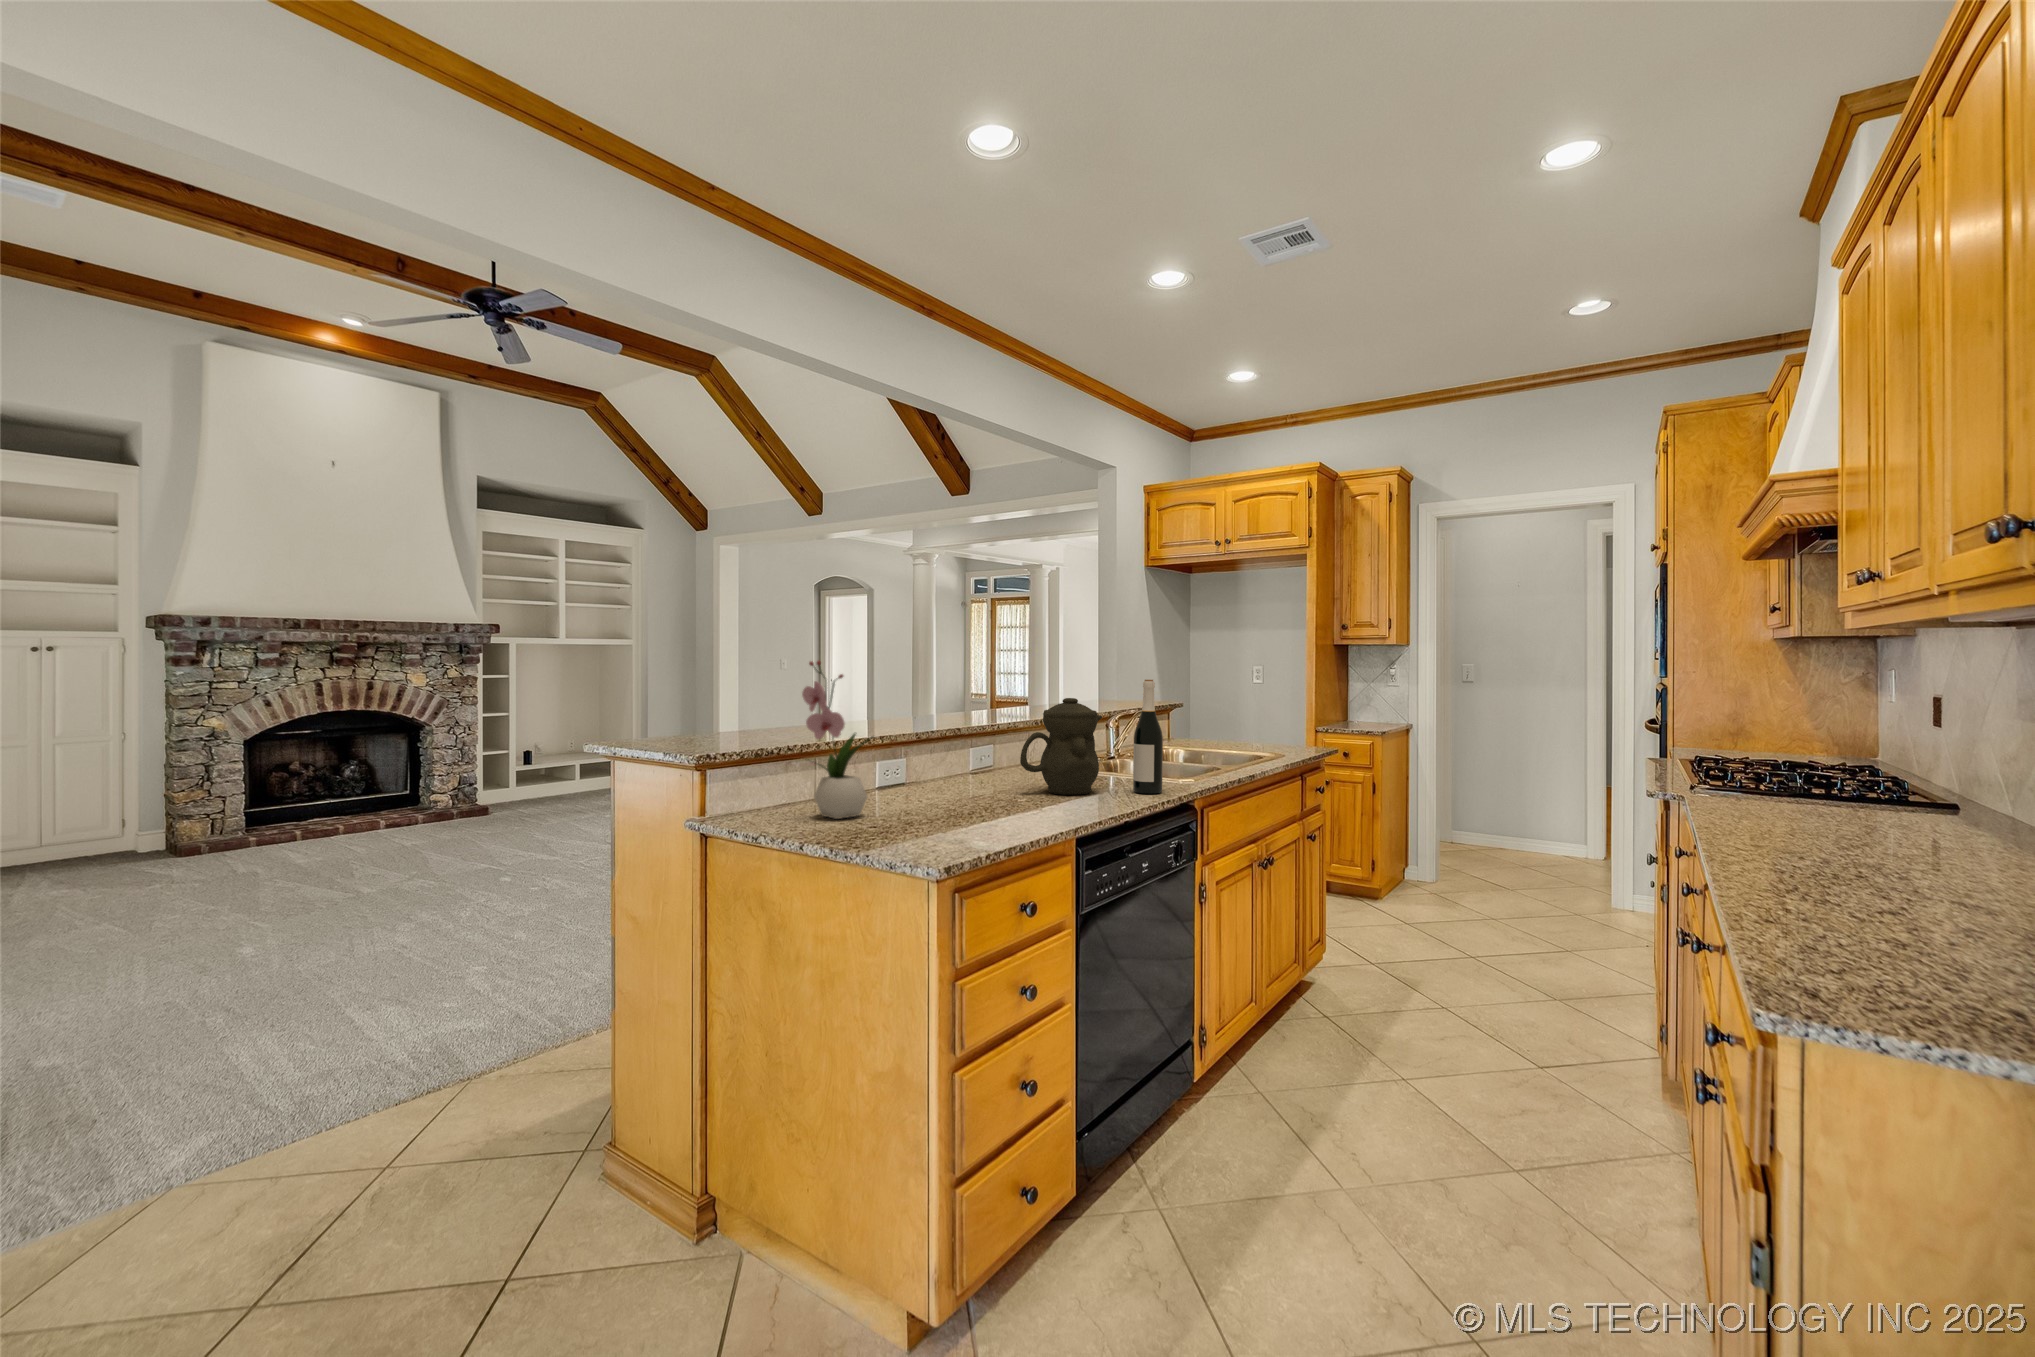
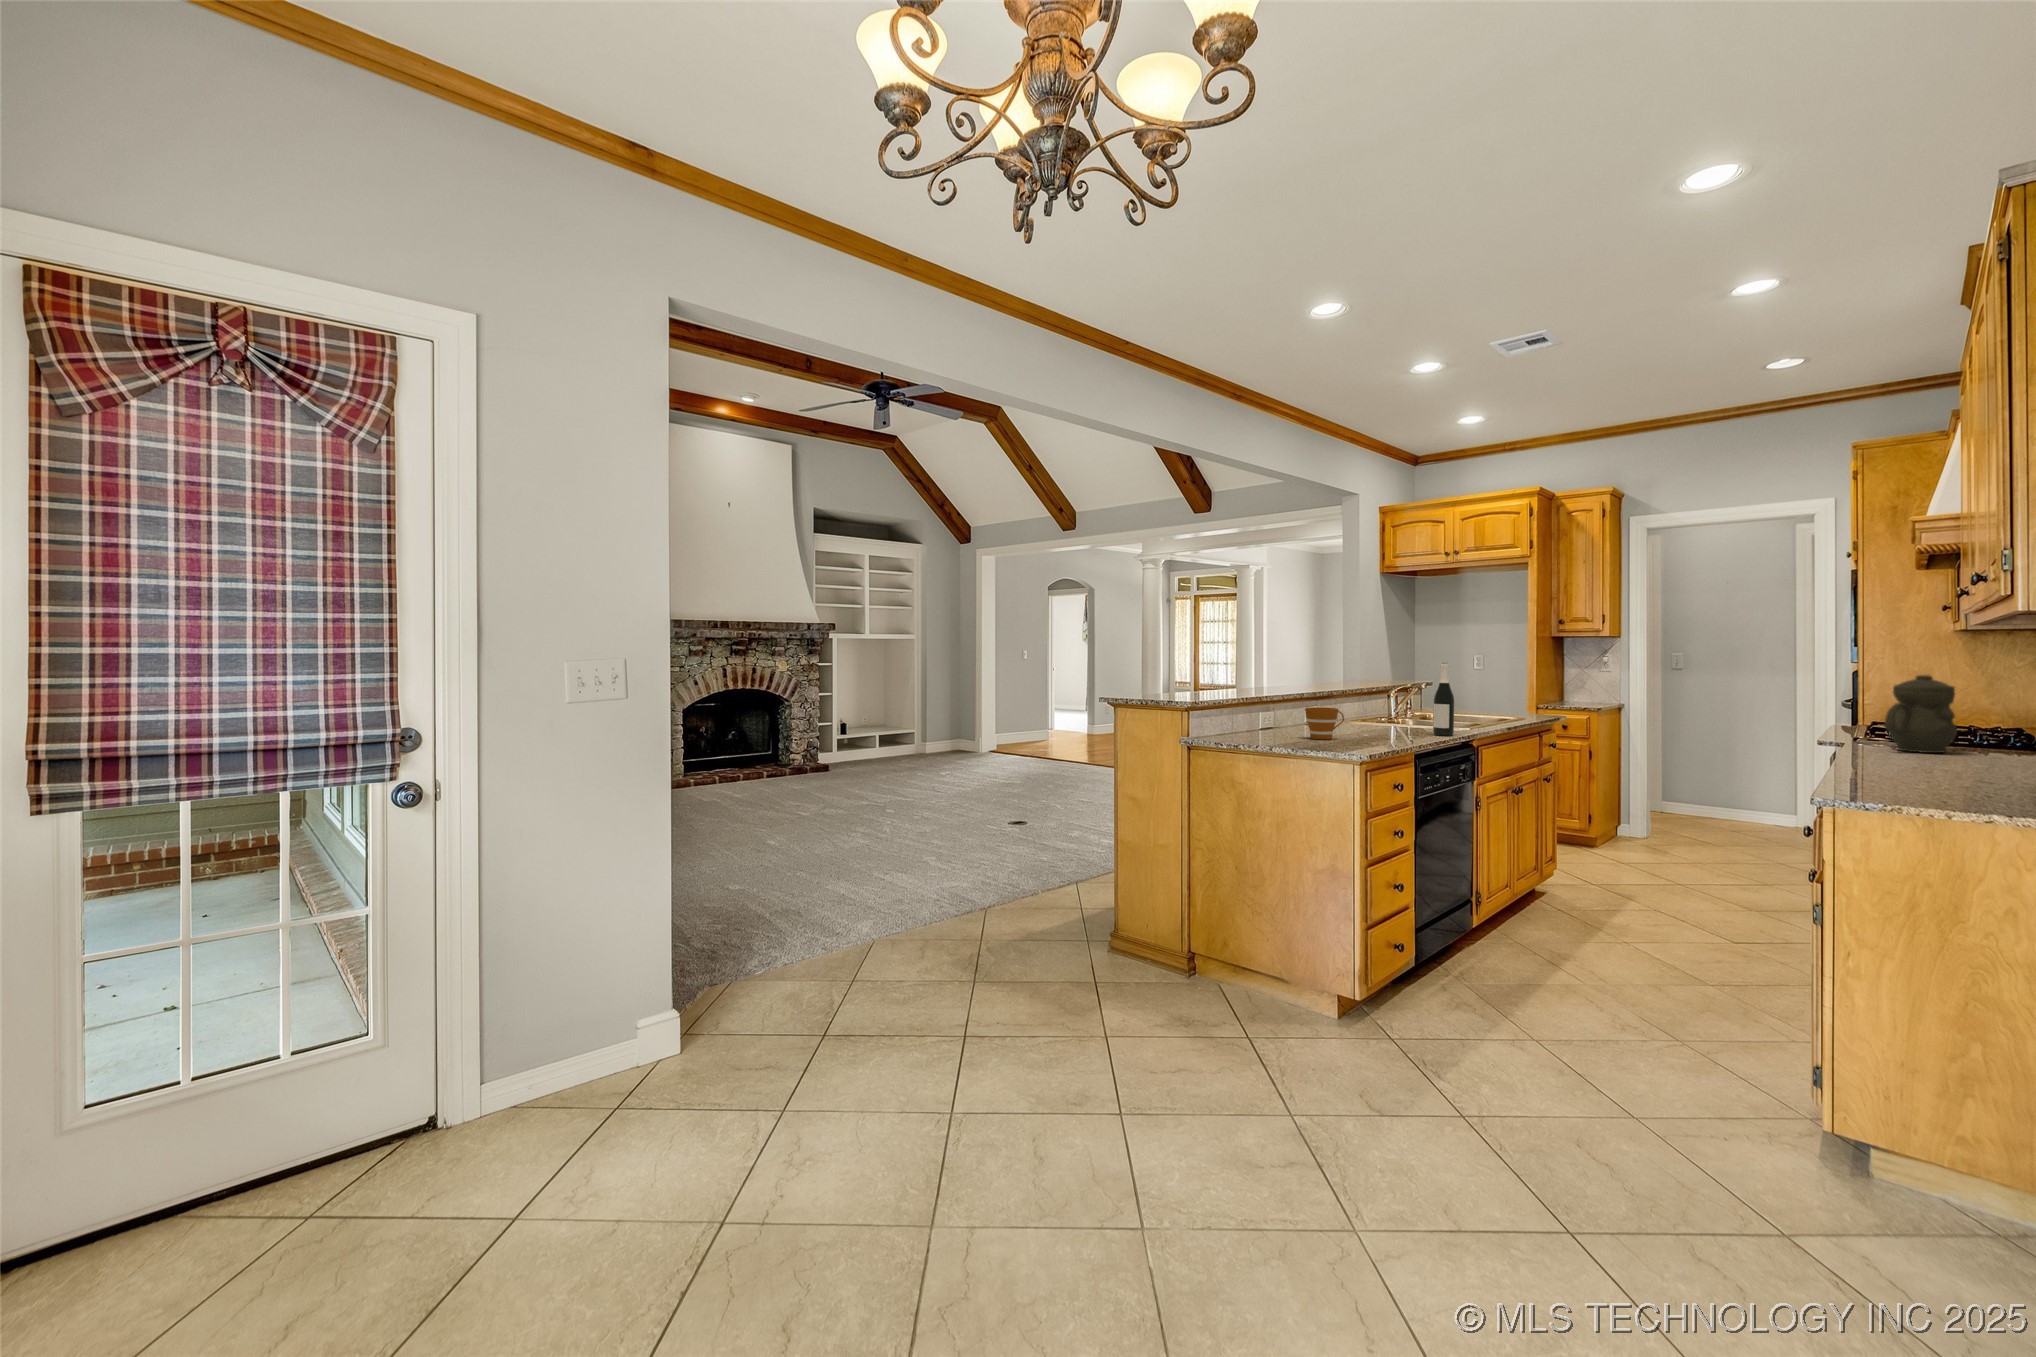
flower arrangement: present [802,661,872,819] -> none [1248,651,1289,742]
teapot: present [1020,698,1102,795] -> present [1884,675,1957,753]
cup: none [918,753,980,808] -> present [1305,707,1344,739]

